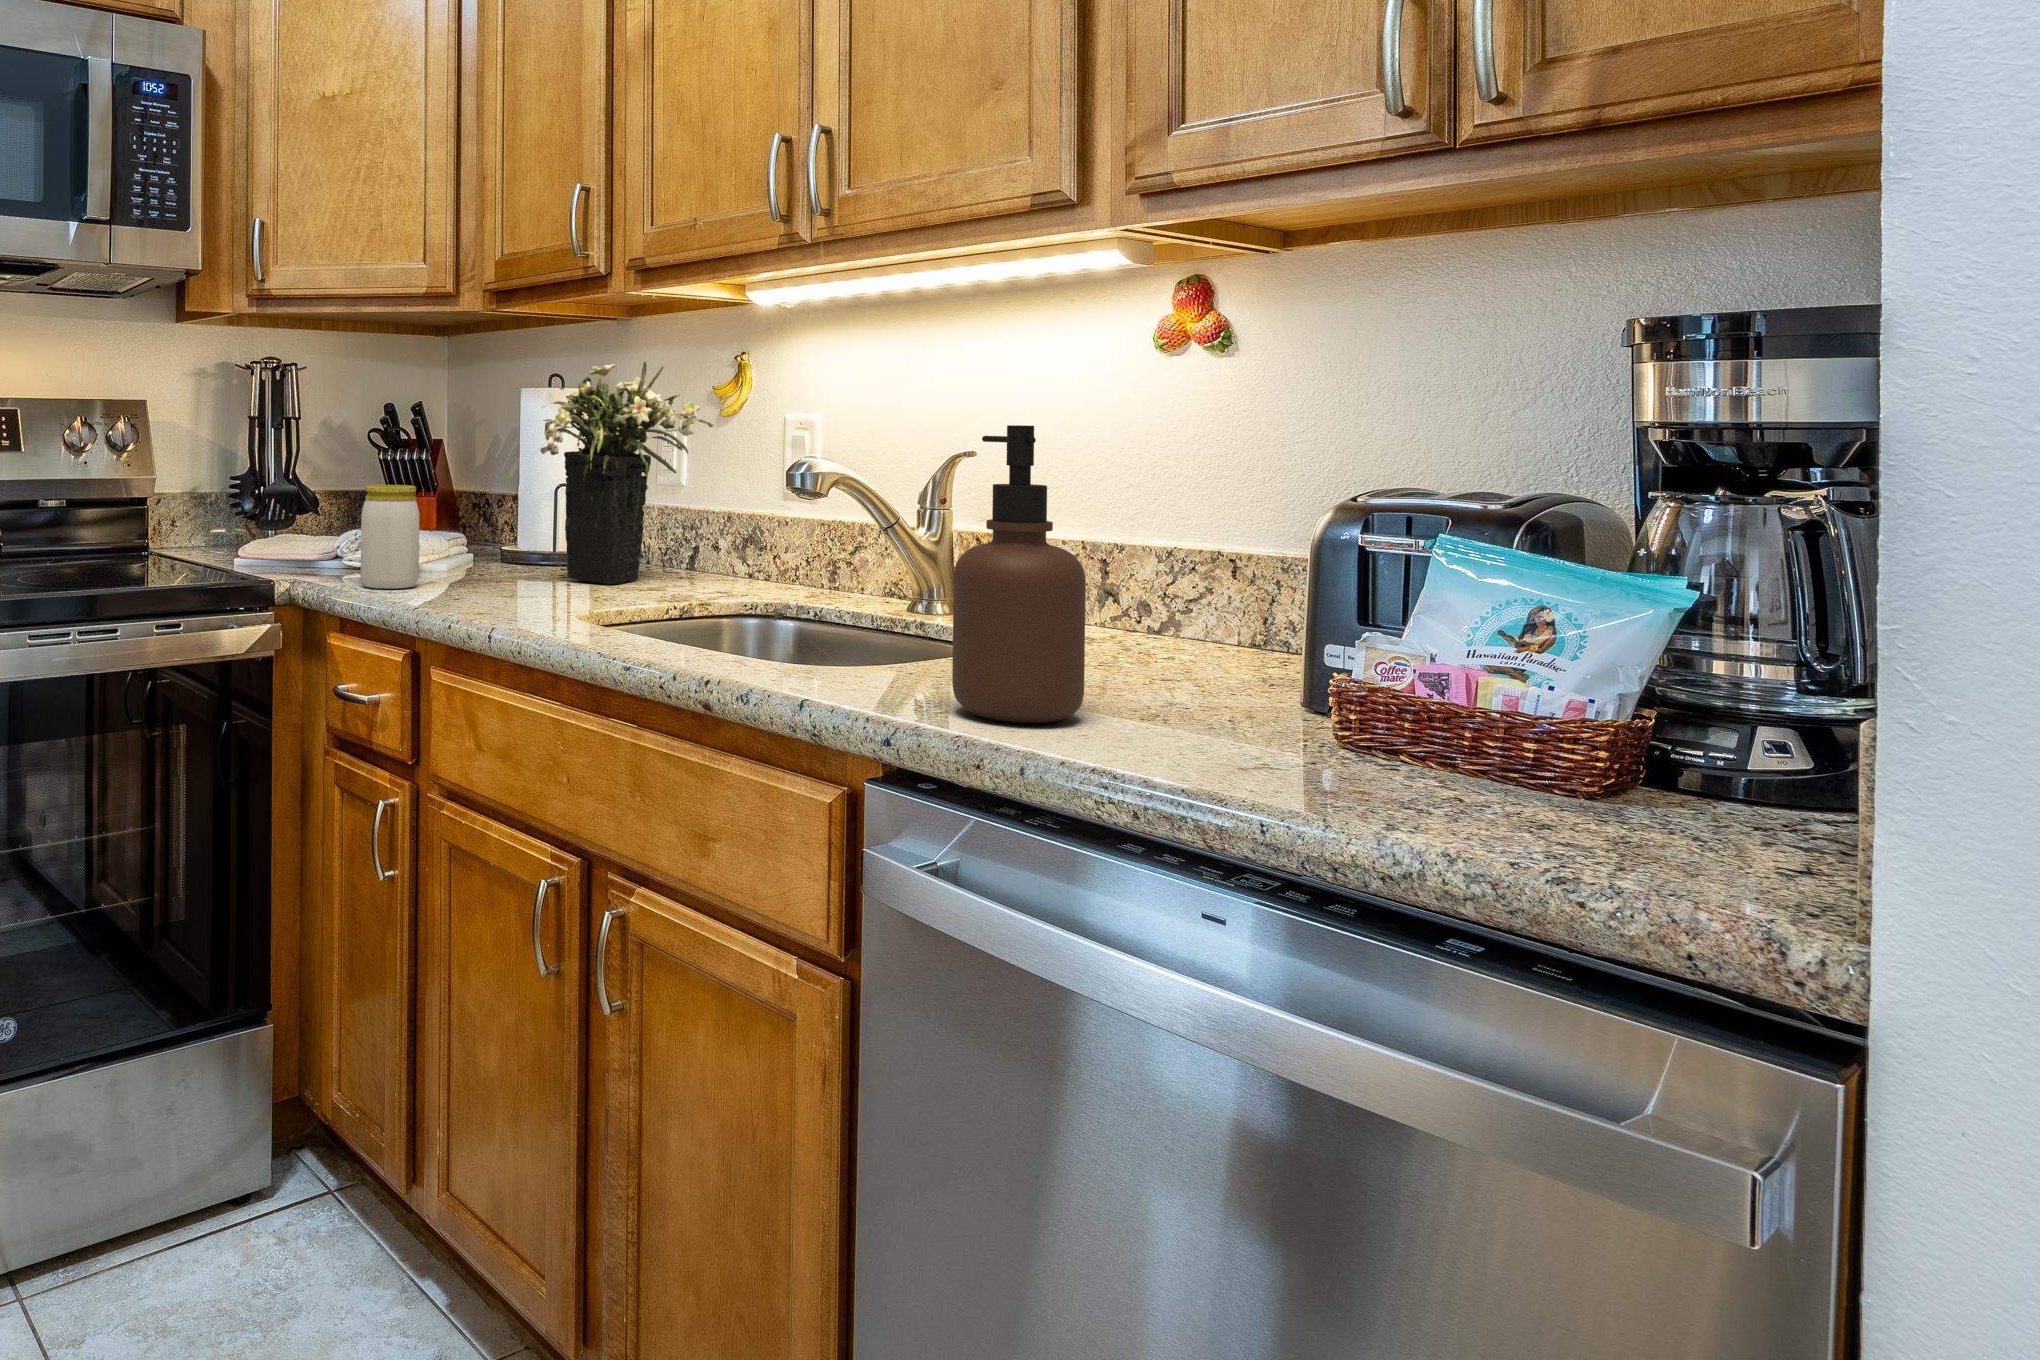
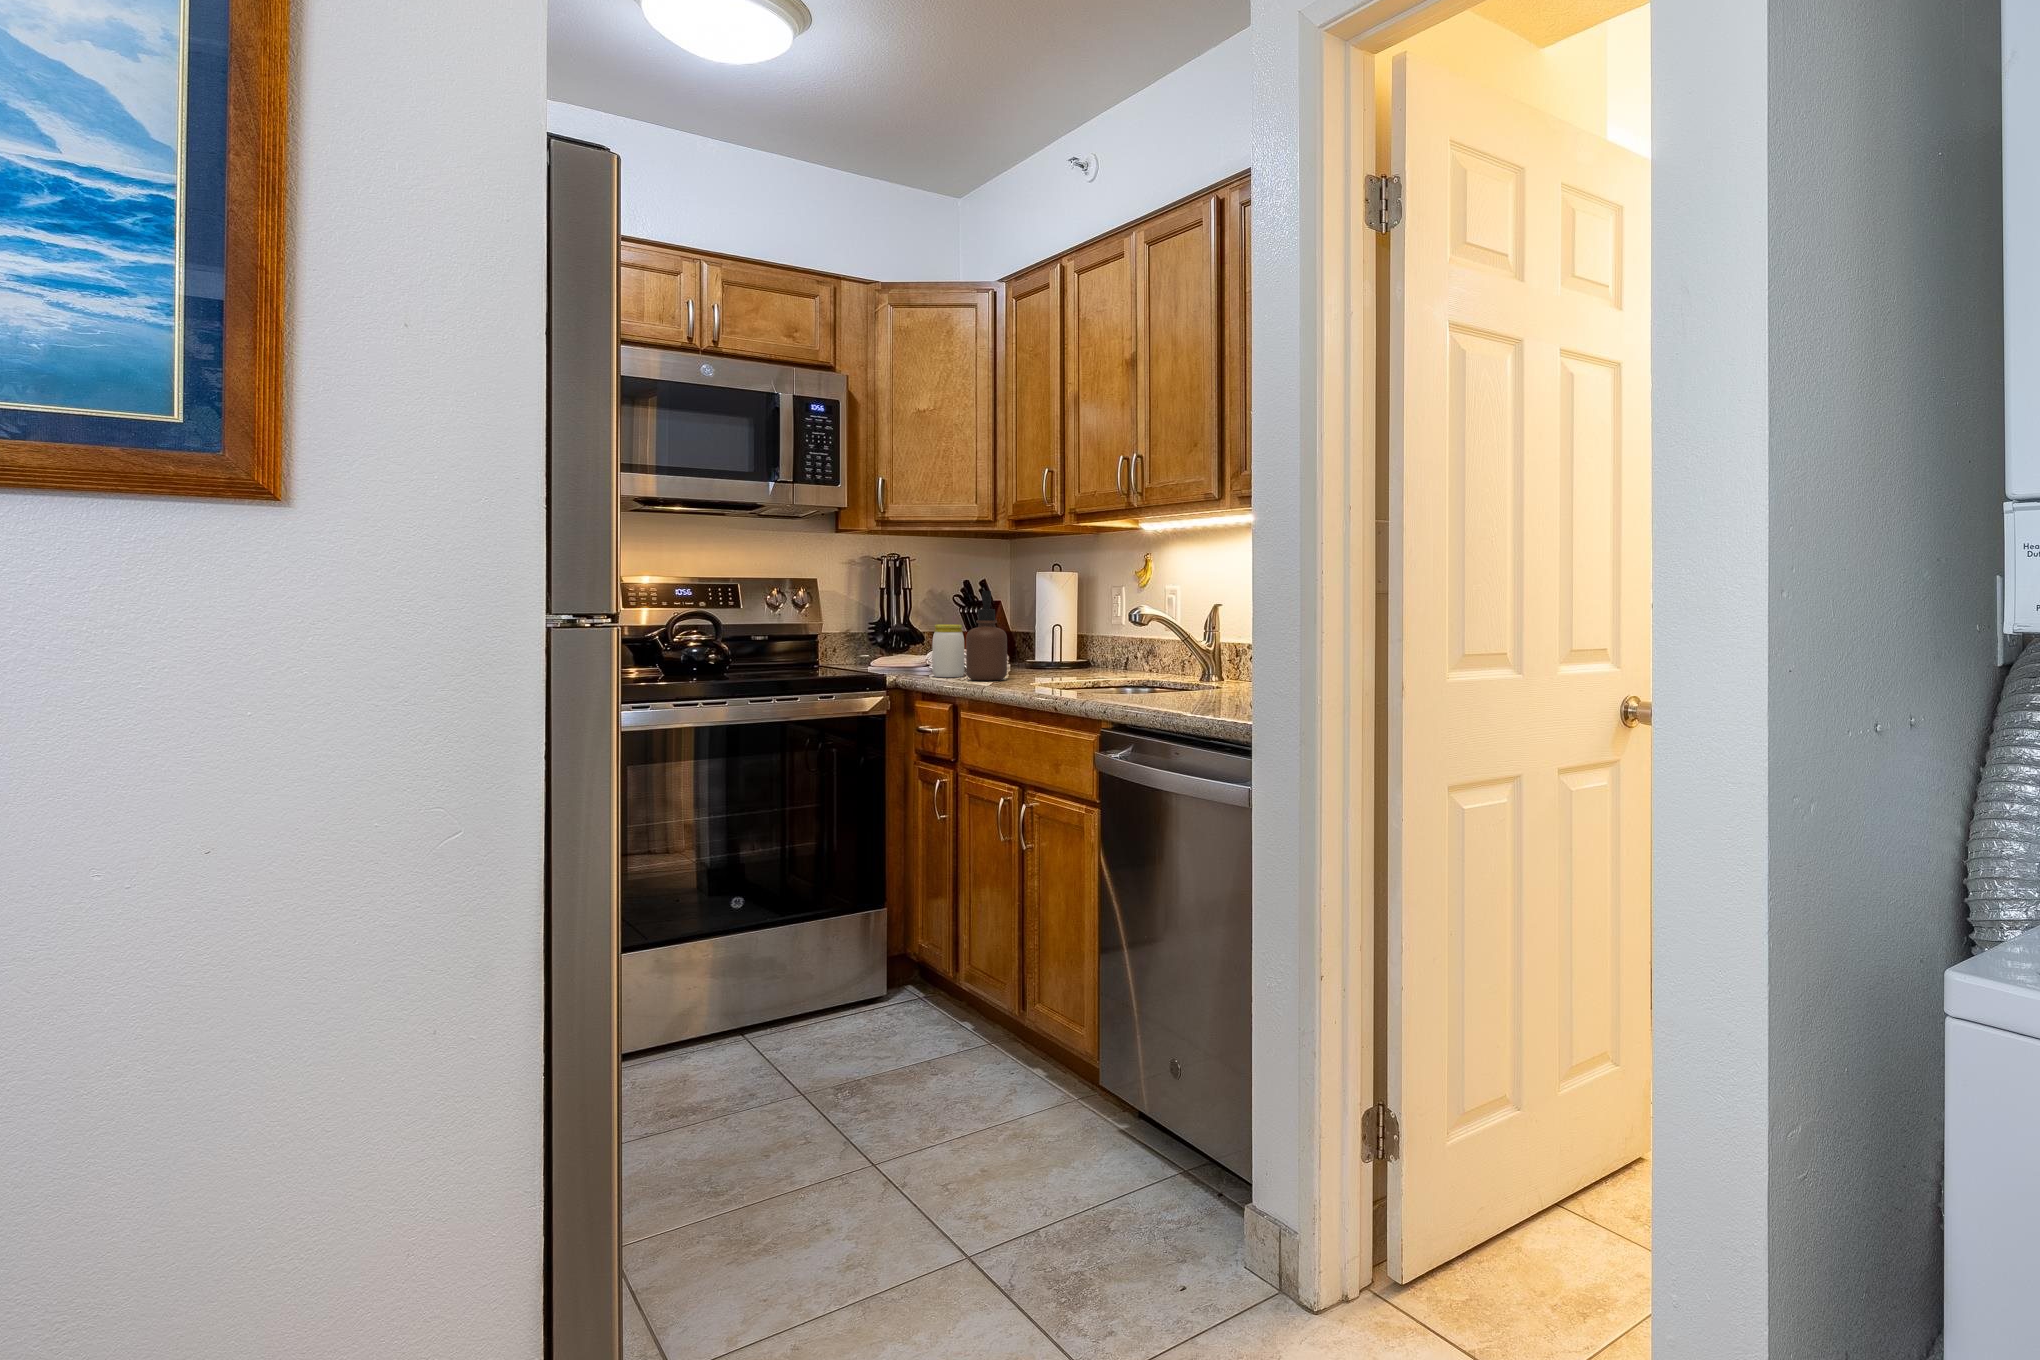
flower arrangement: present [541,361,714,584] -> none [1027,560,1124,676]
soap dispenser: present [952,425,1086,723] -> present [966,591,1007,681]

